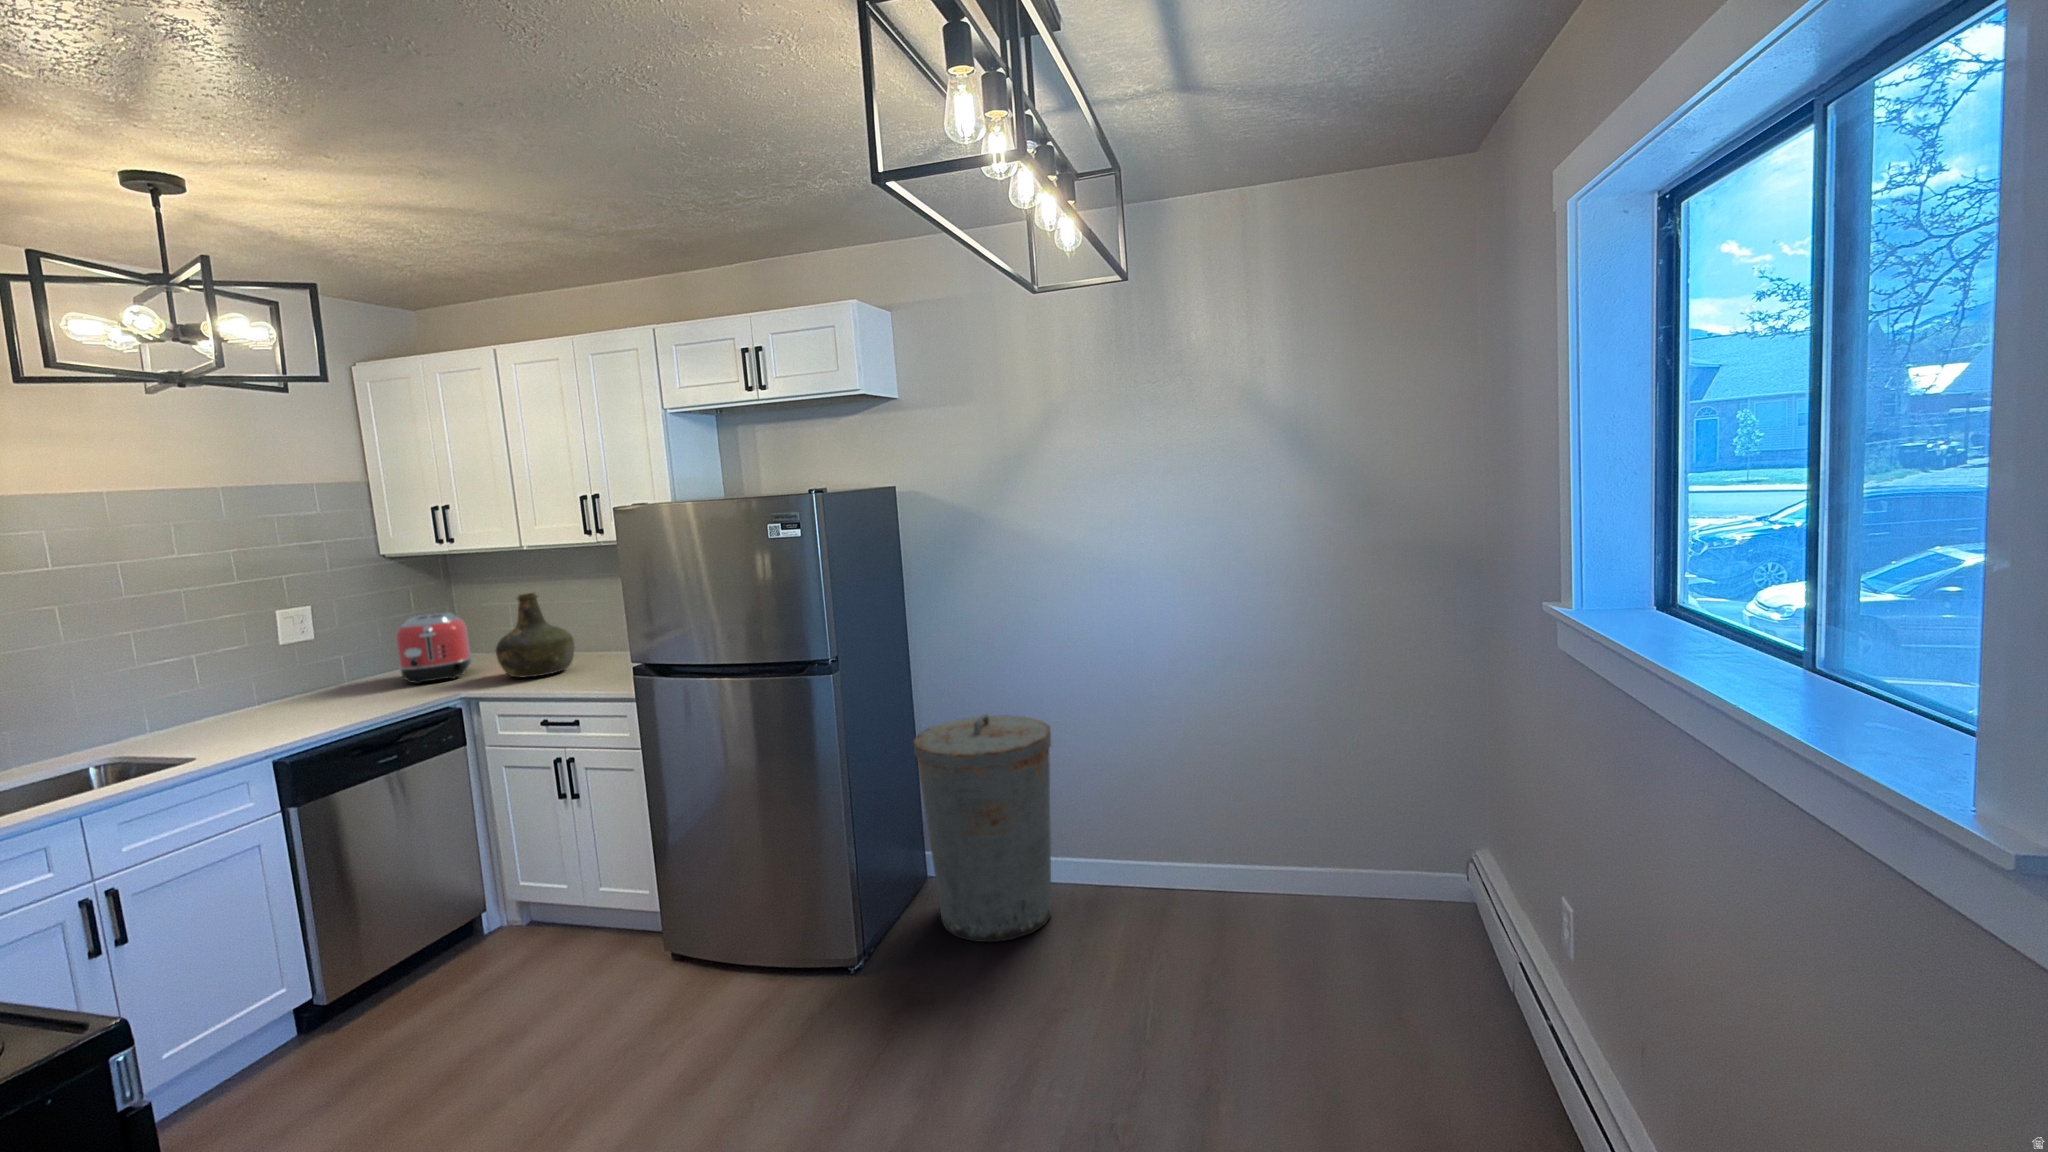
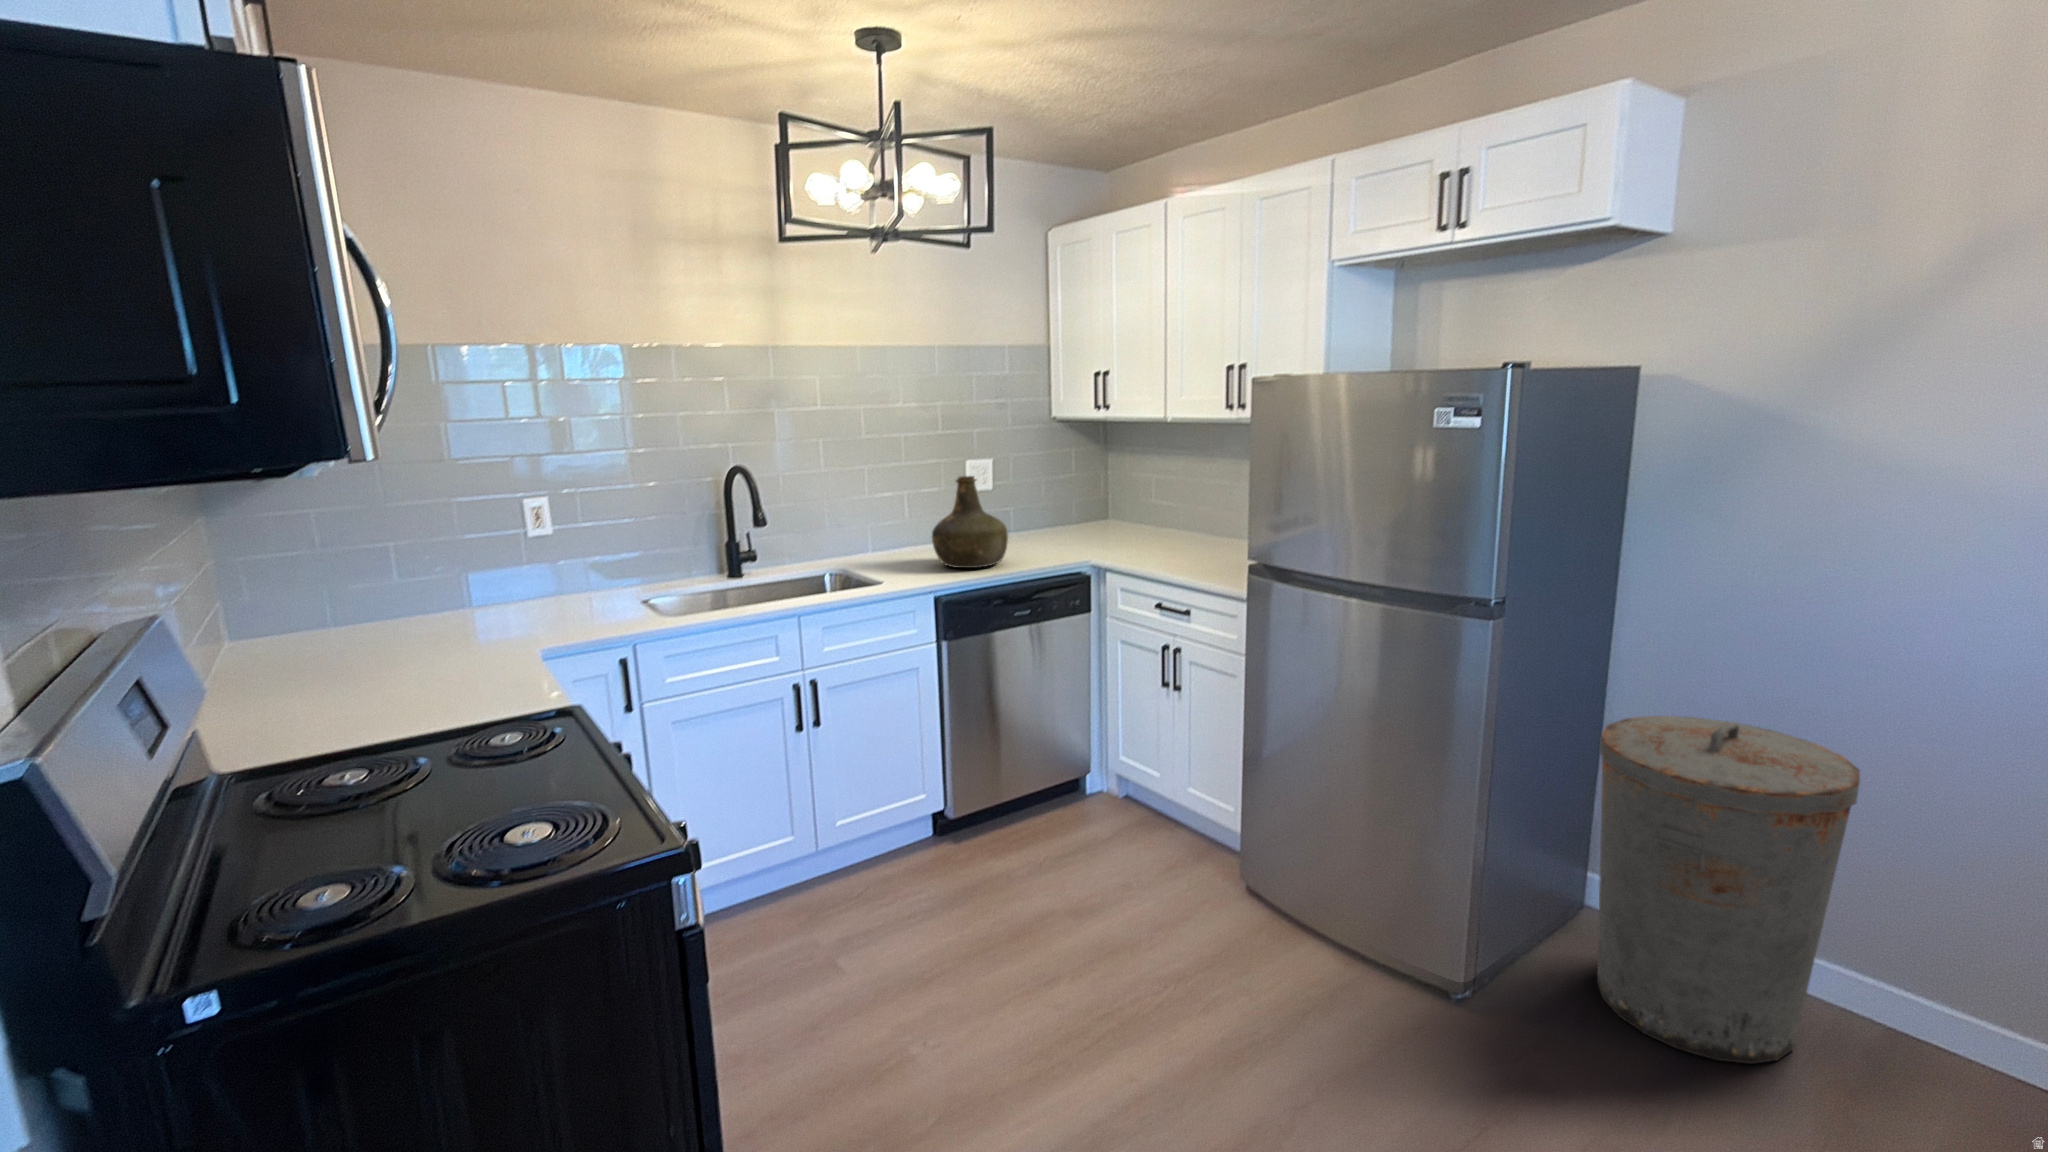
bottle: present [496,592,575,677] -> present [932,476,1008,568]
toaster: present [396,612,472,684] -> none [1050,478,1112,544]

